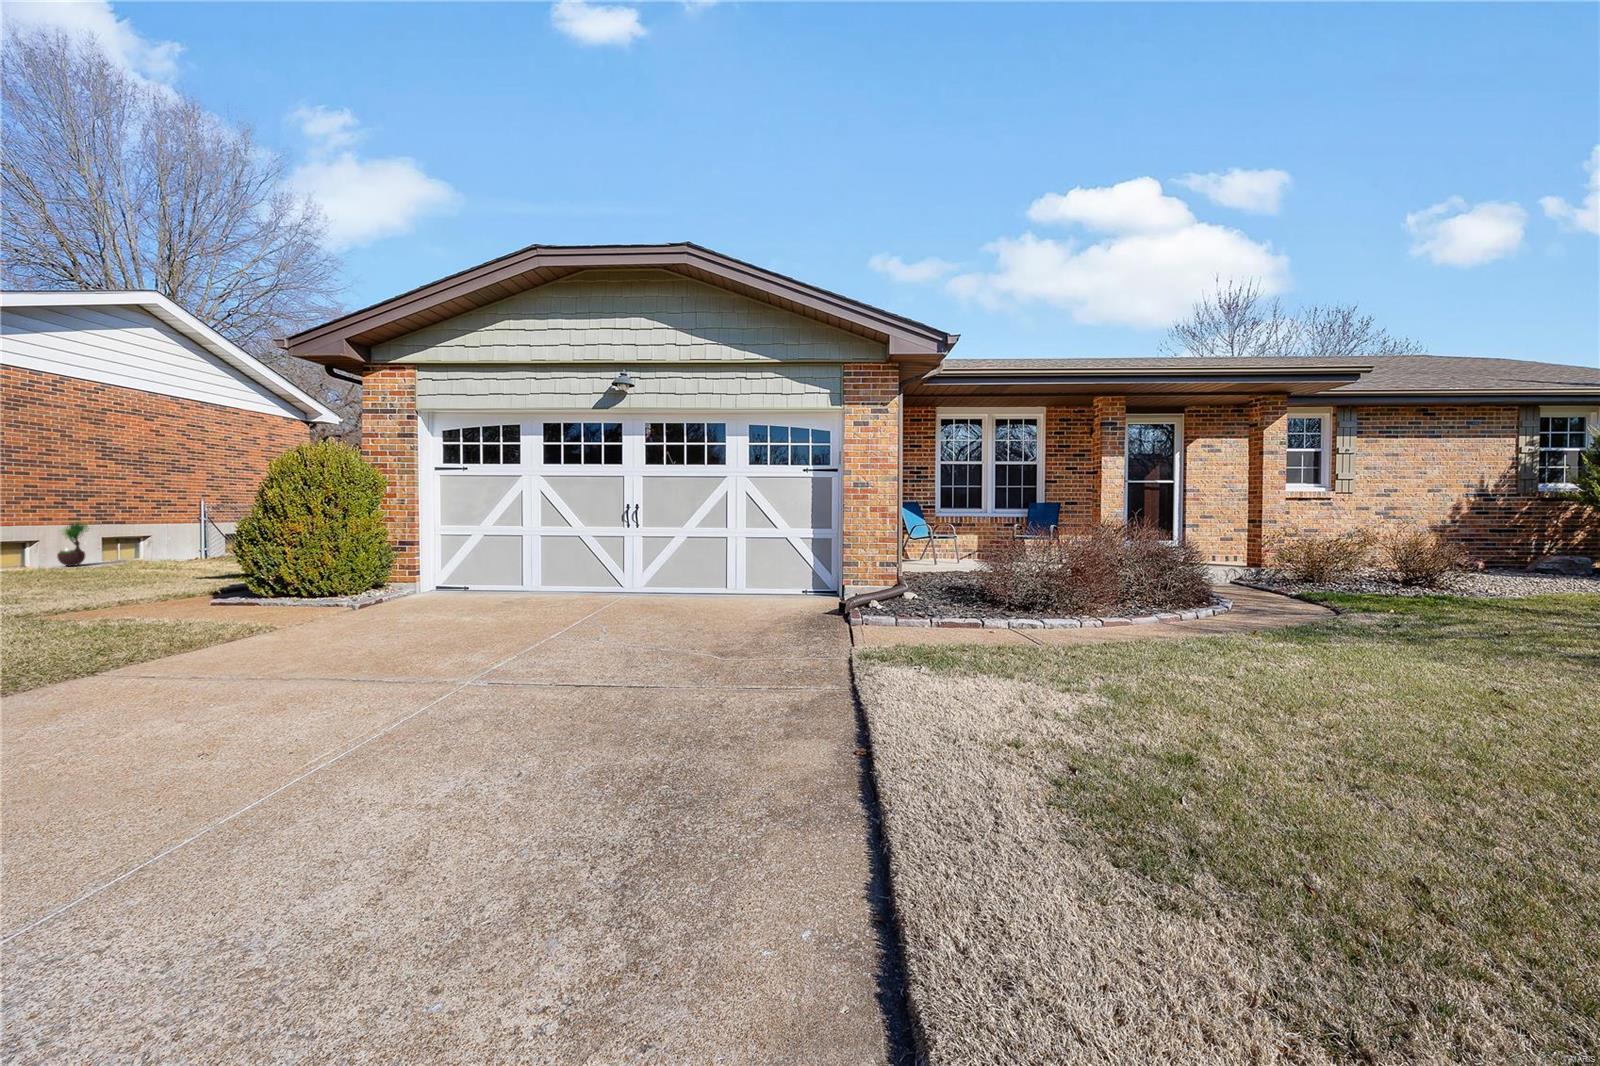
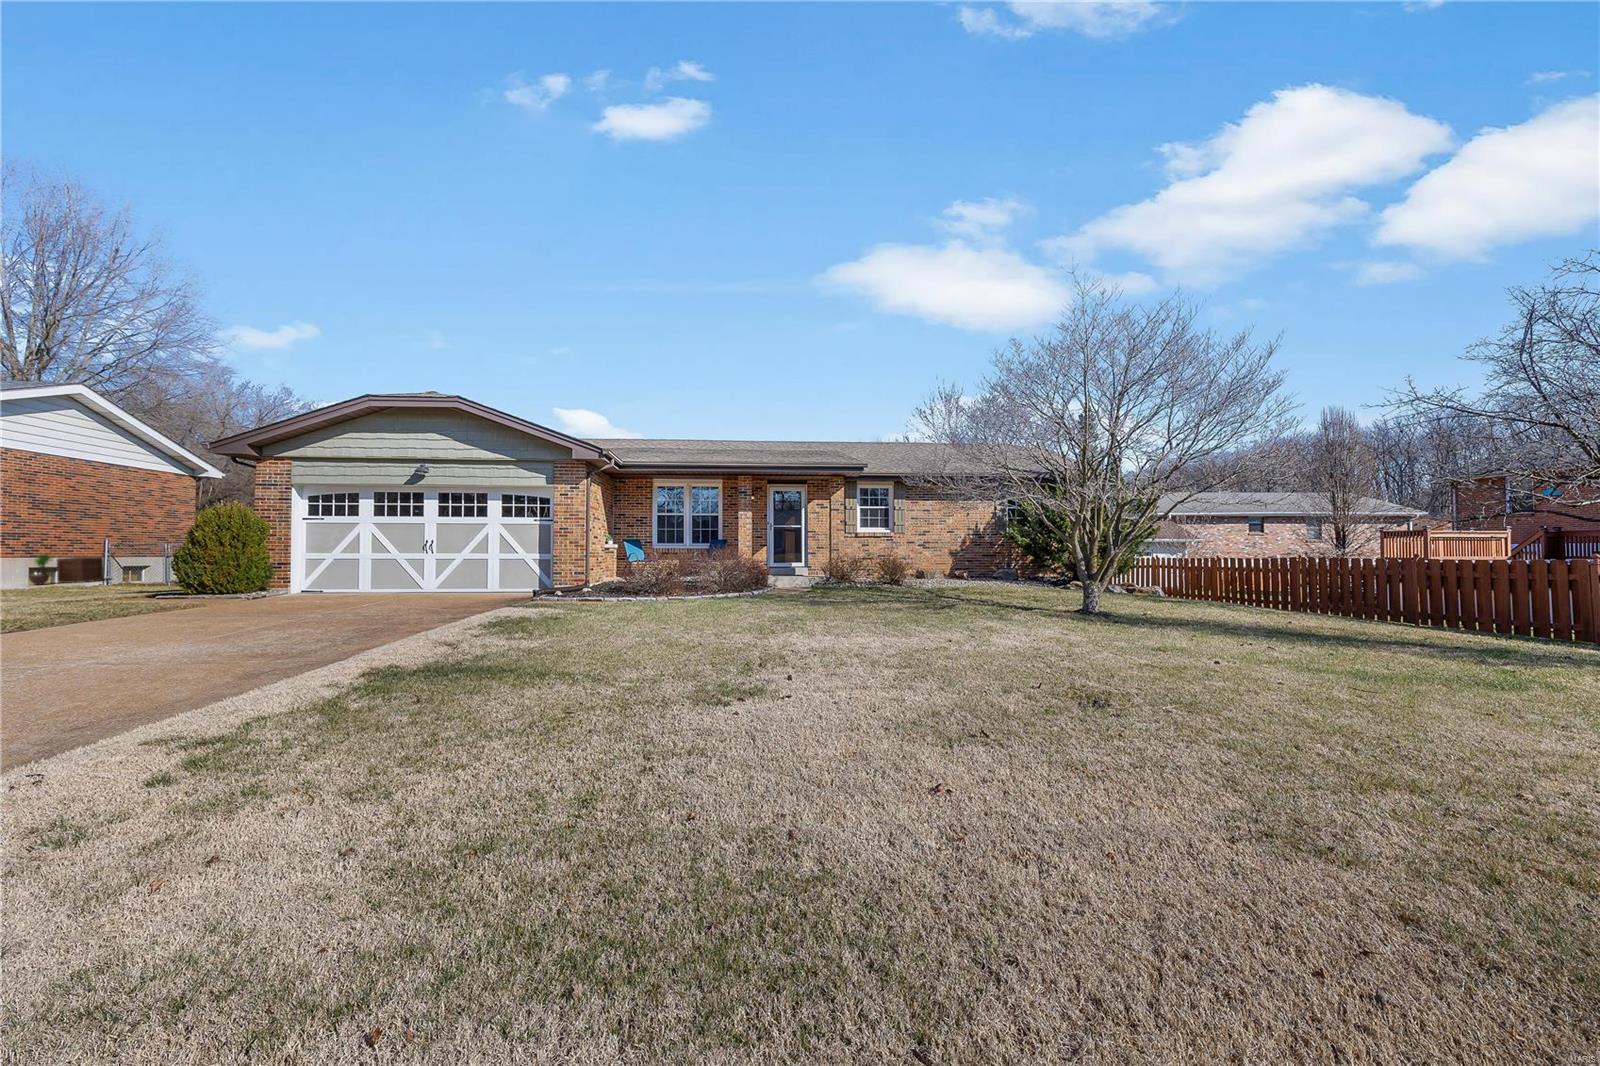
wooden crate: none [97,525,163,563] -> present [57,557,104,583]

